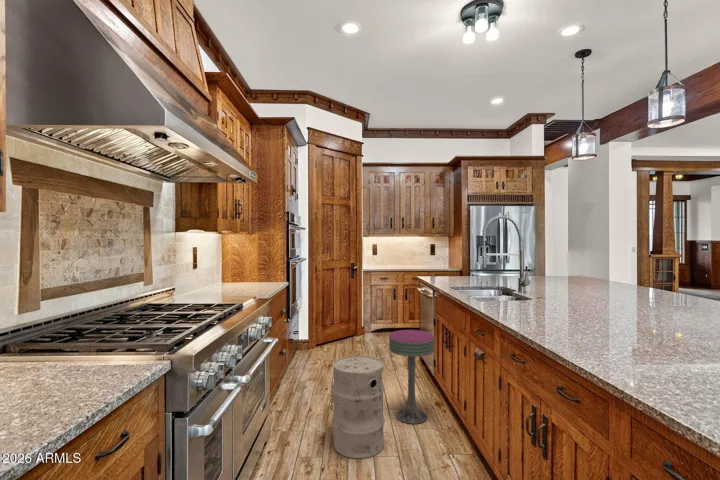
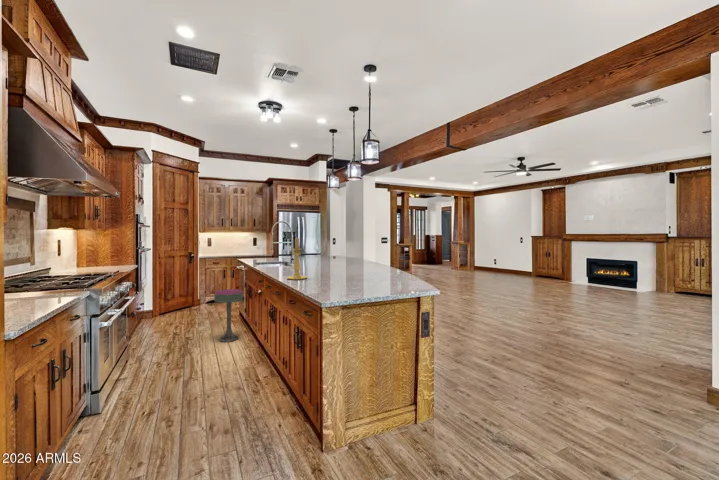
candle holder: none [595,243,667,371] -> present [287,238,307,280]
trash can: present [332,356,385,458] -> none [176,304,210,359]

